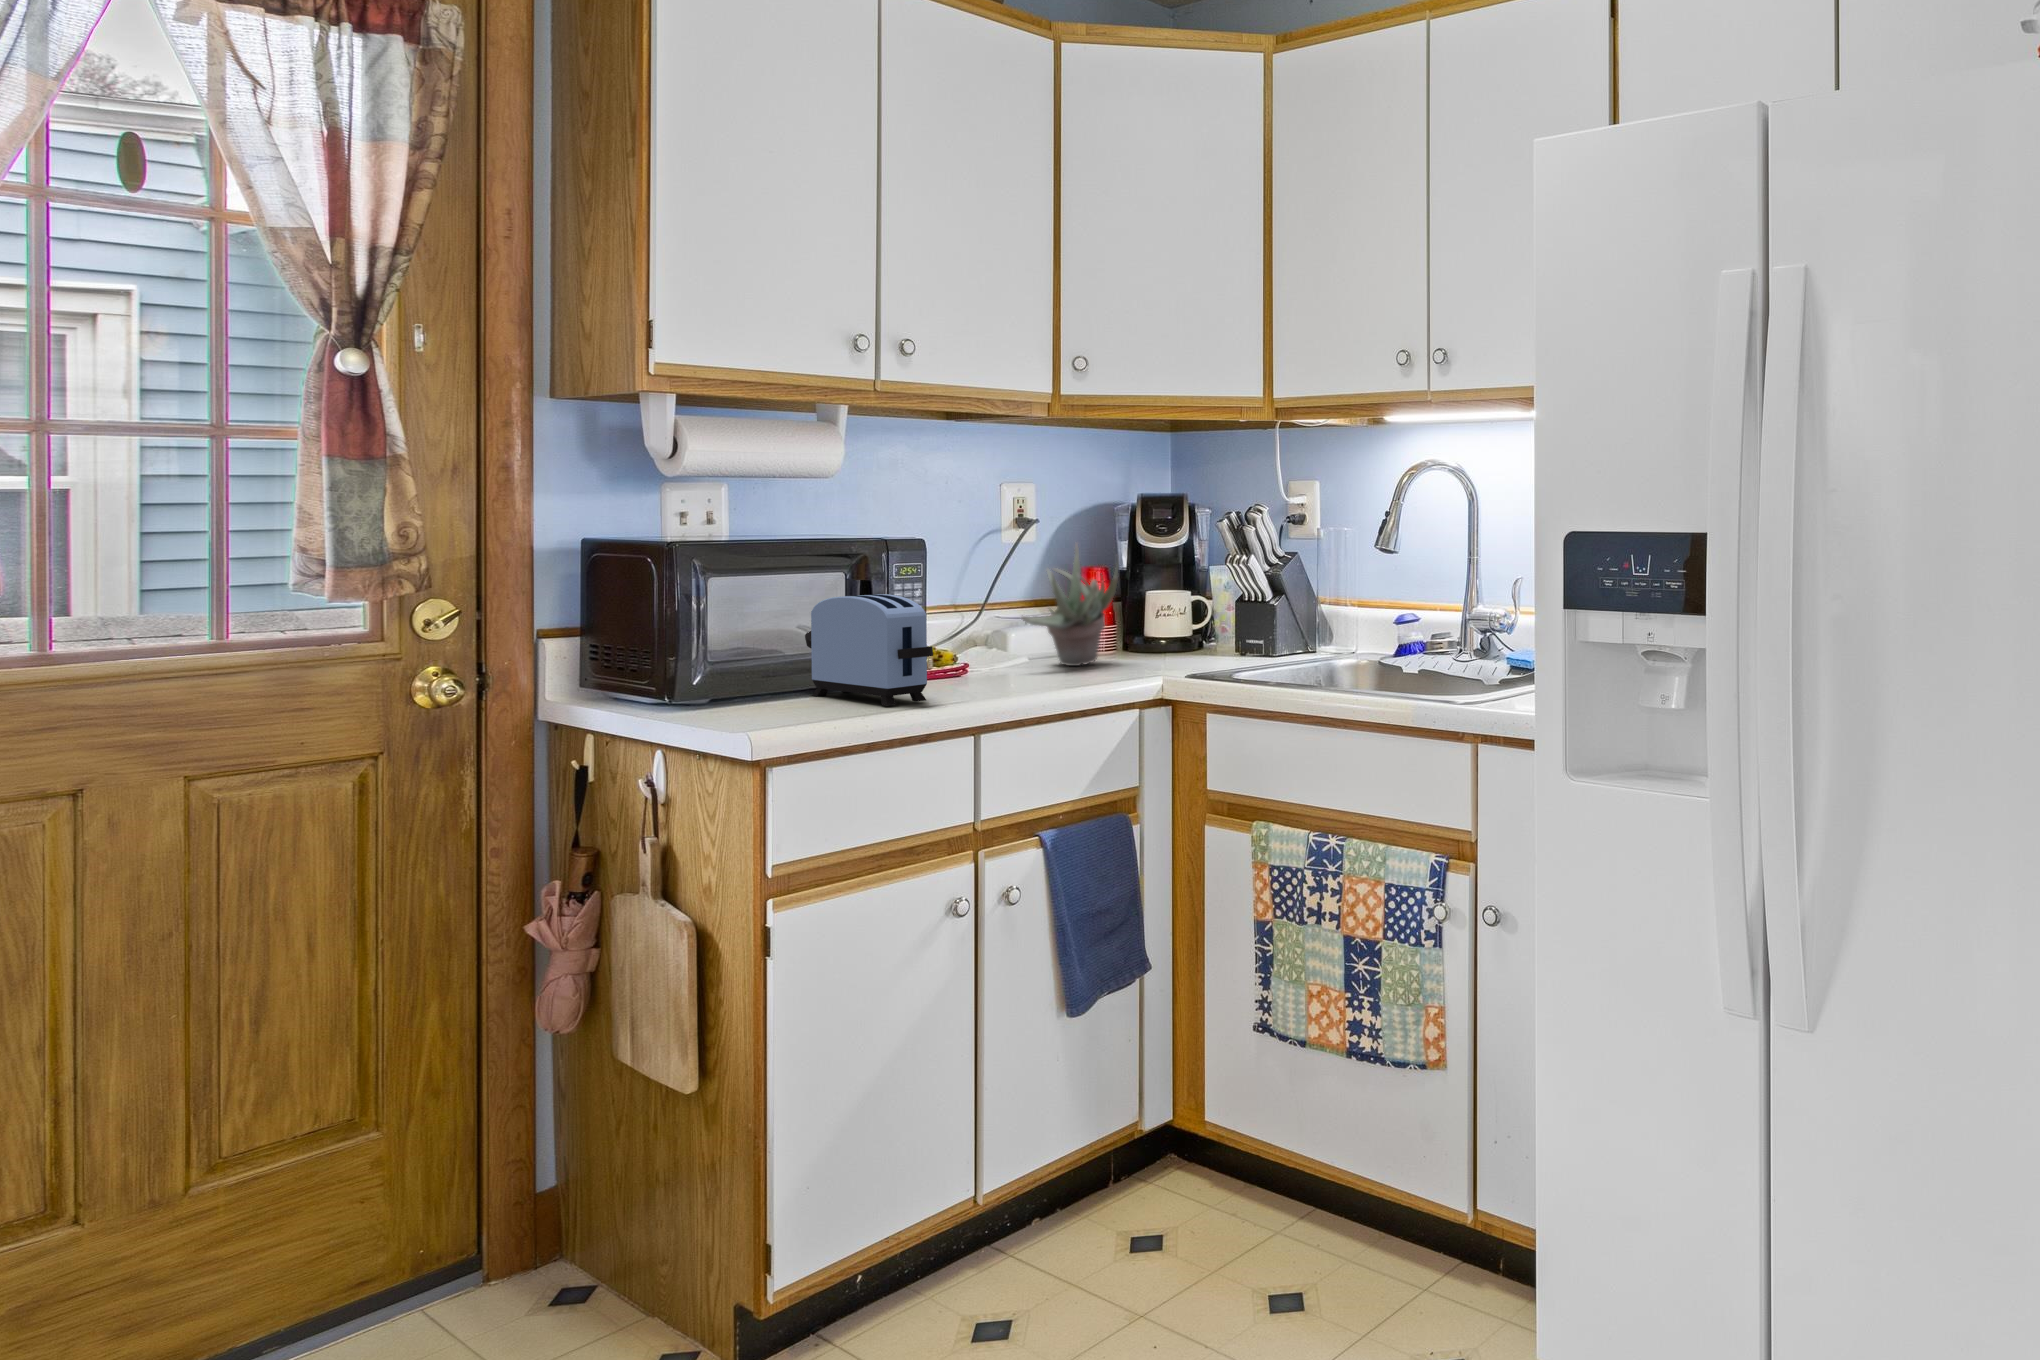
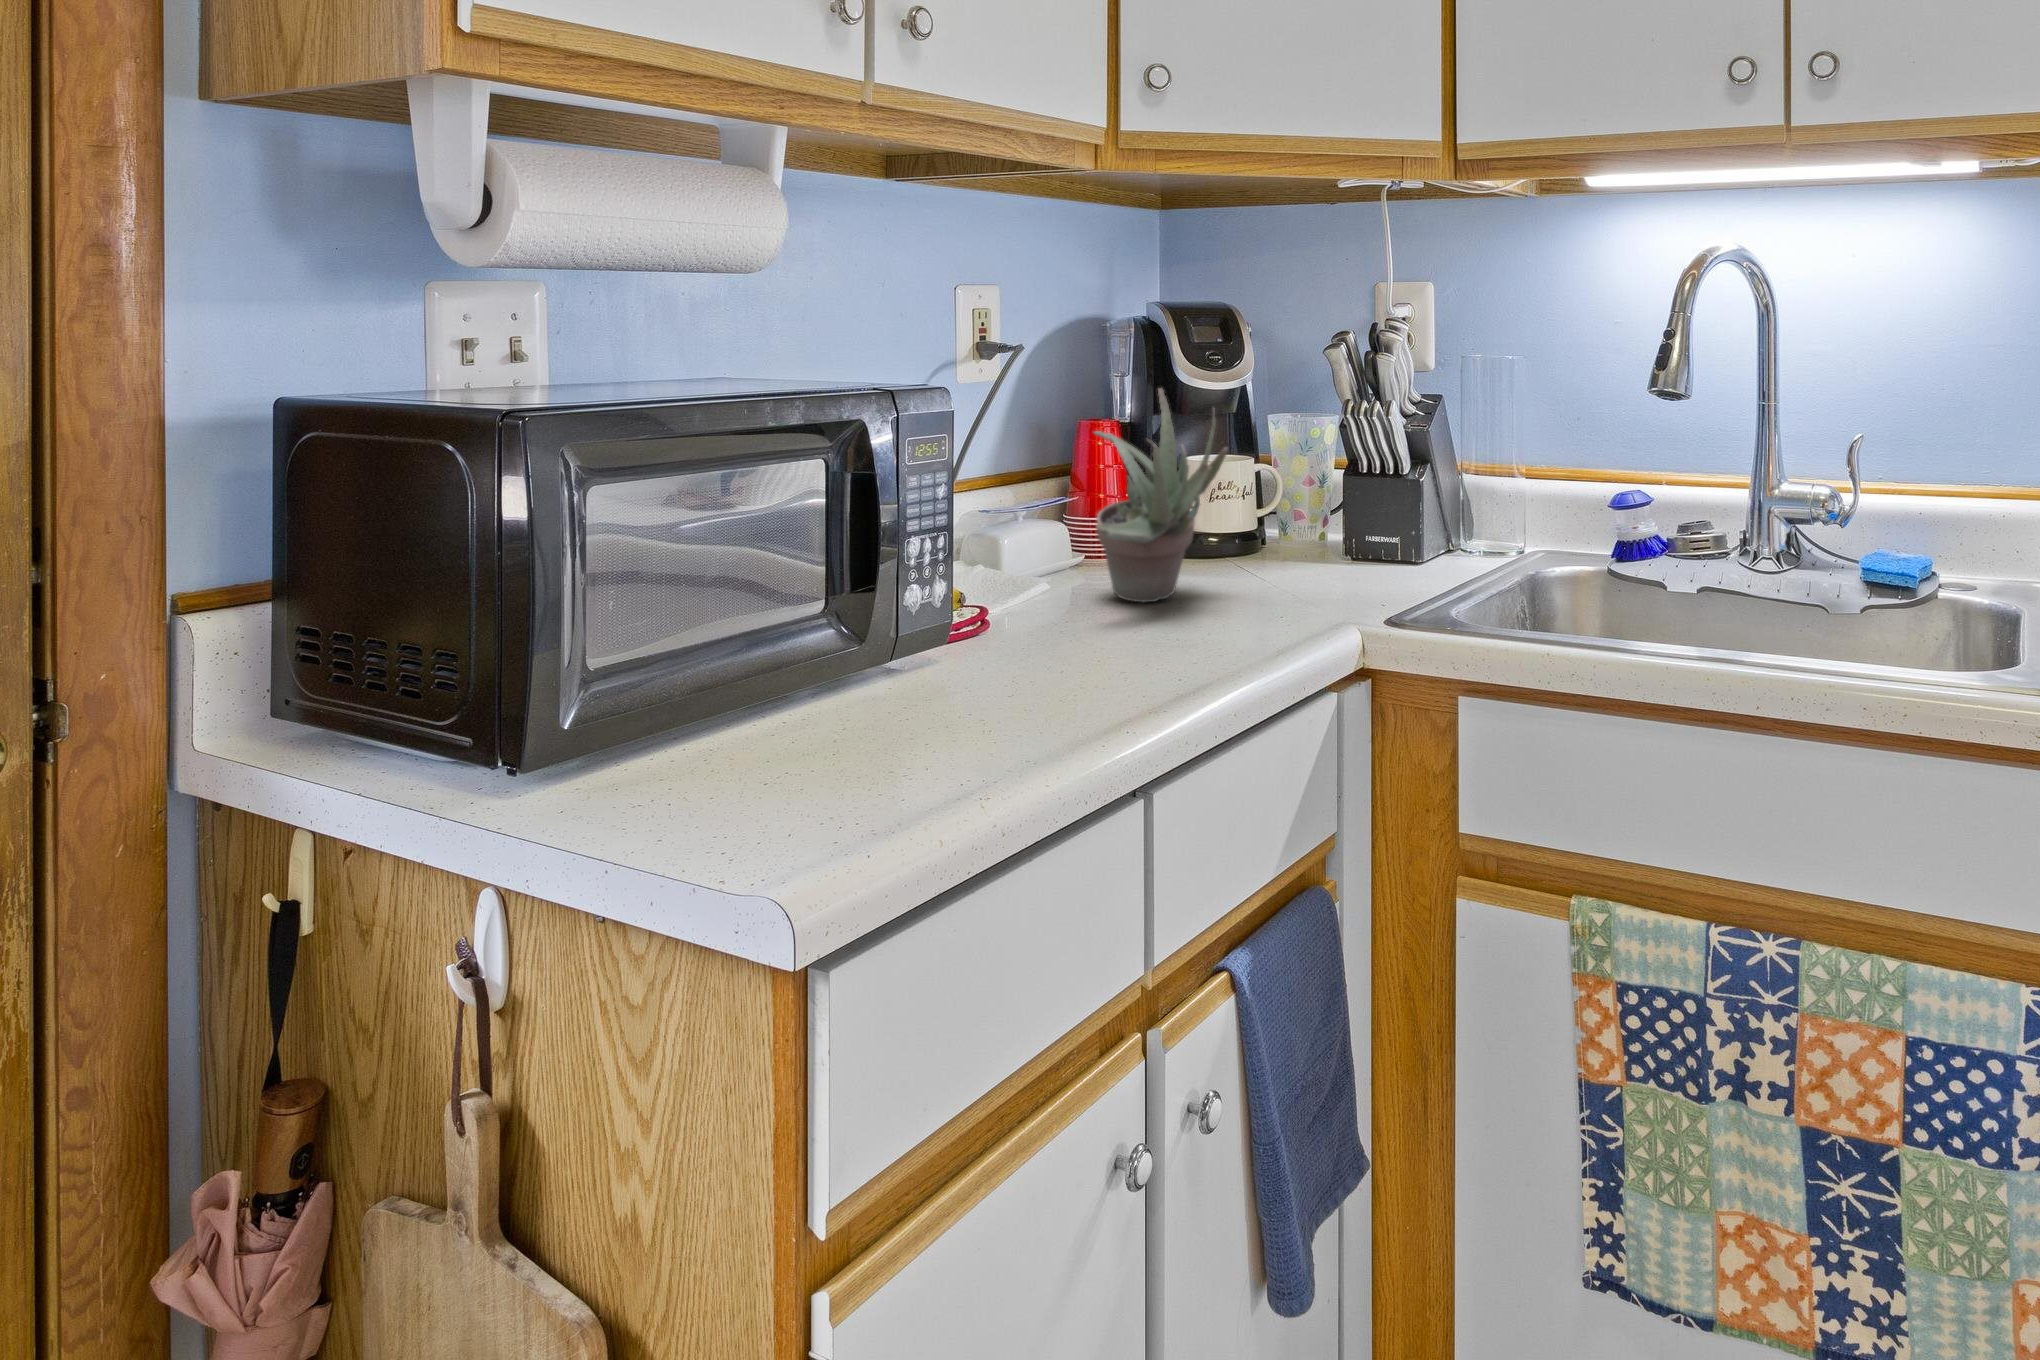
toaster: present [805,594,933,706] -> none [759,508,1088,755]

